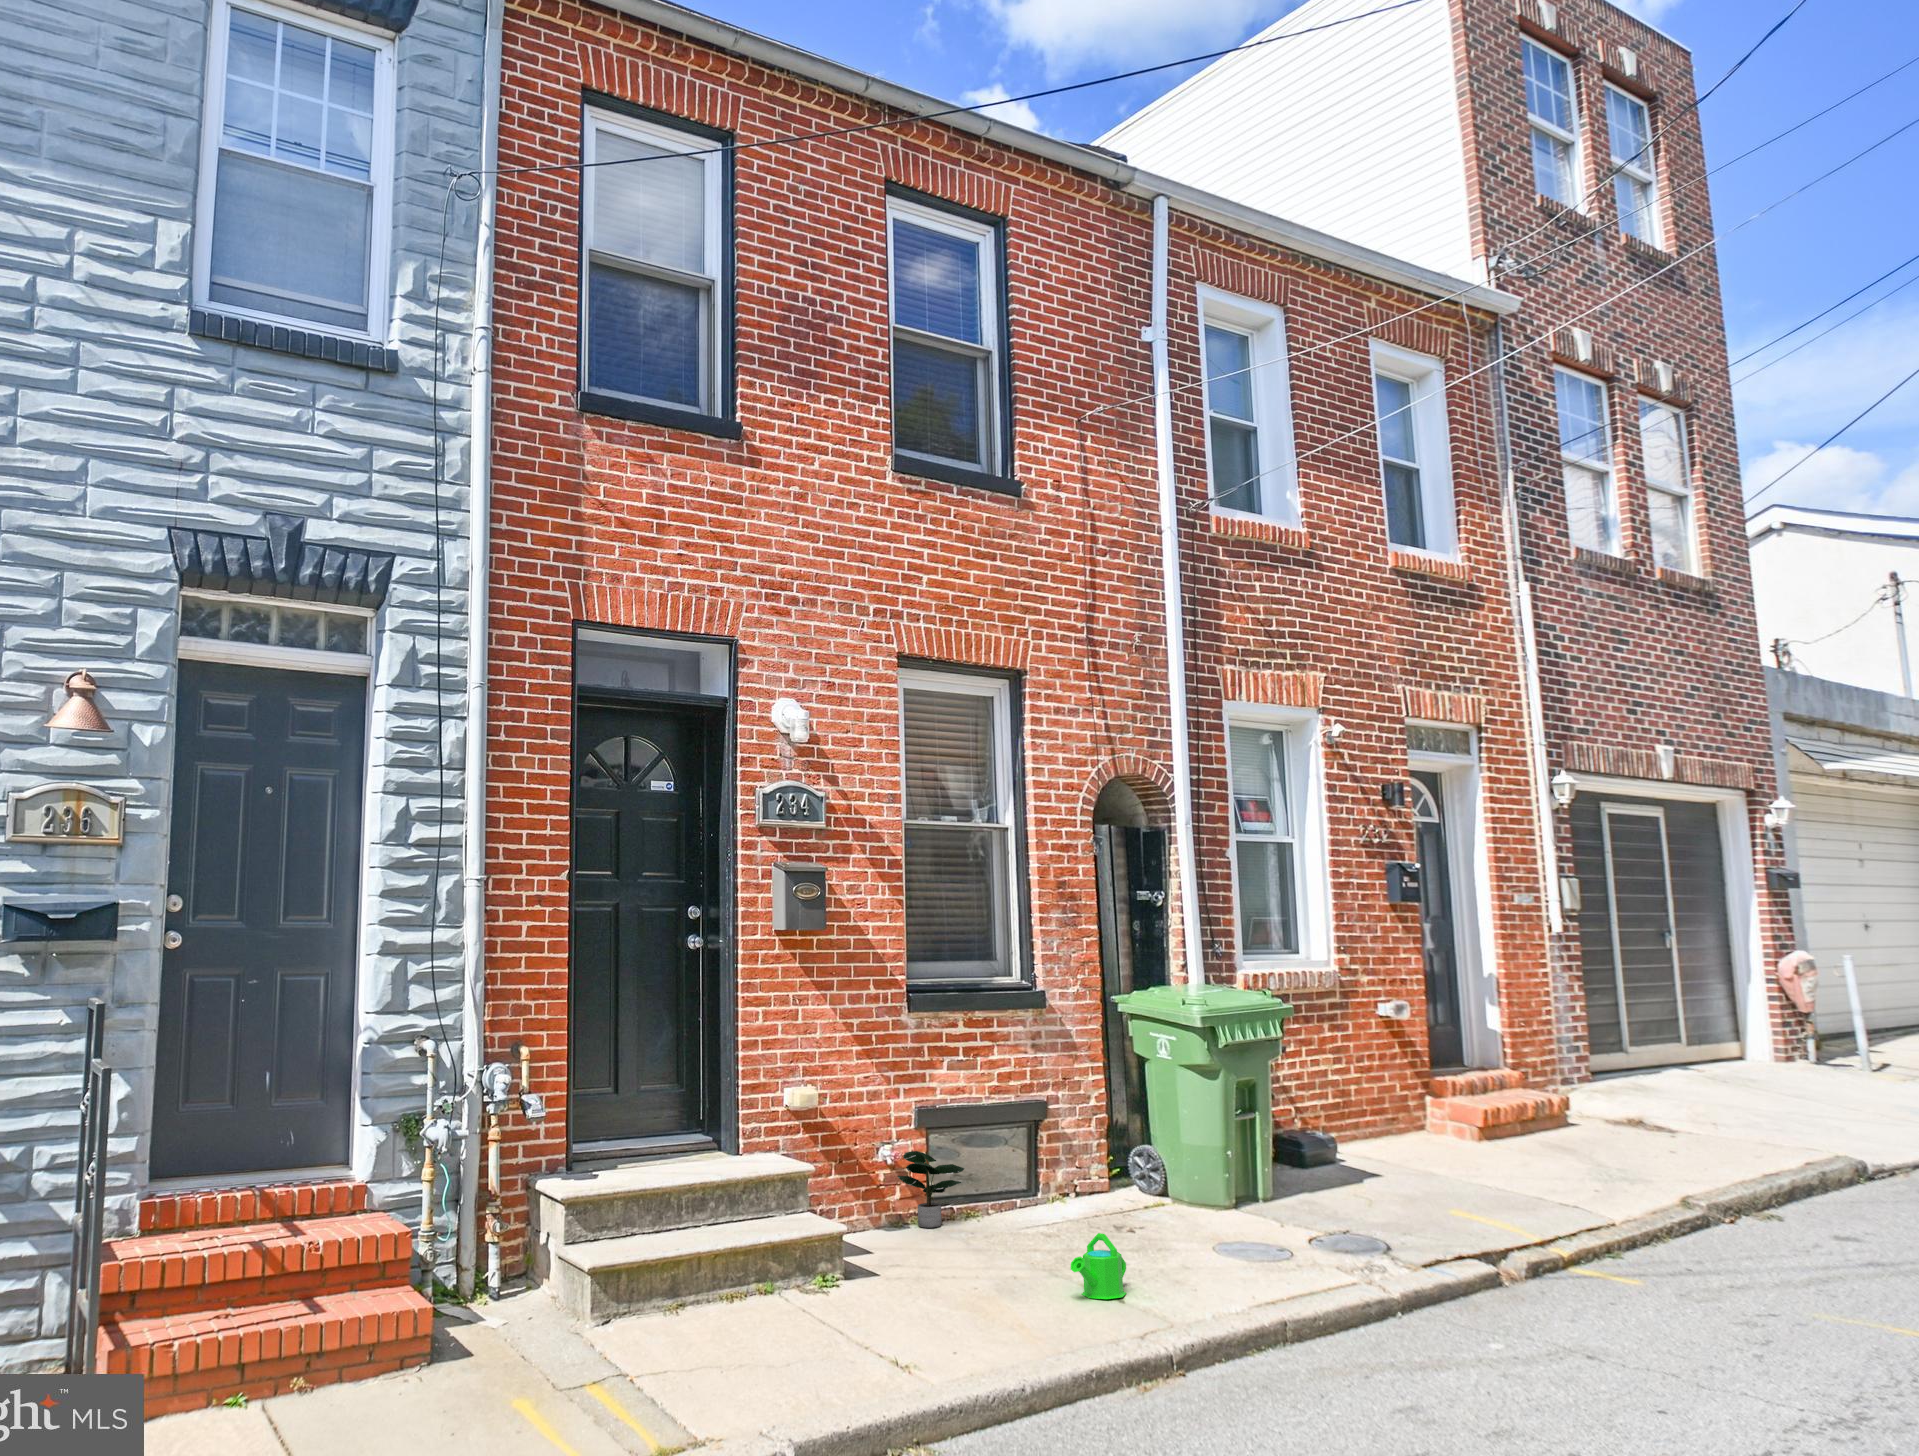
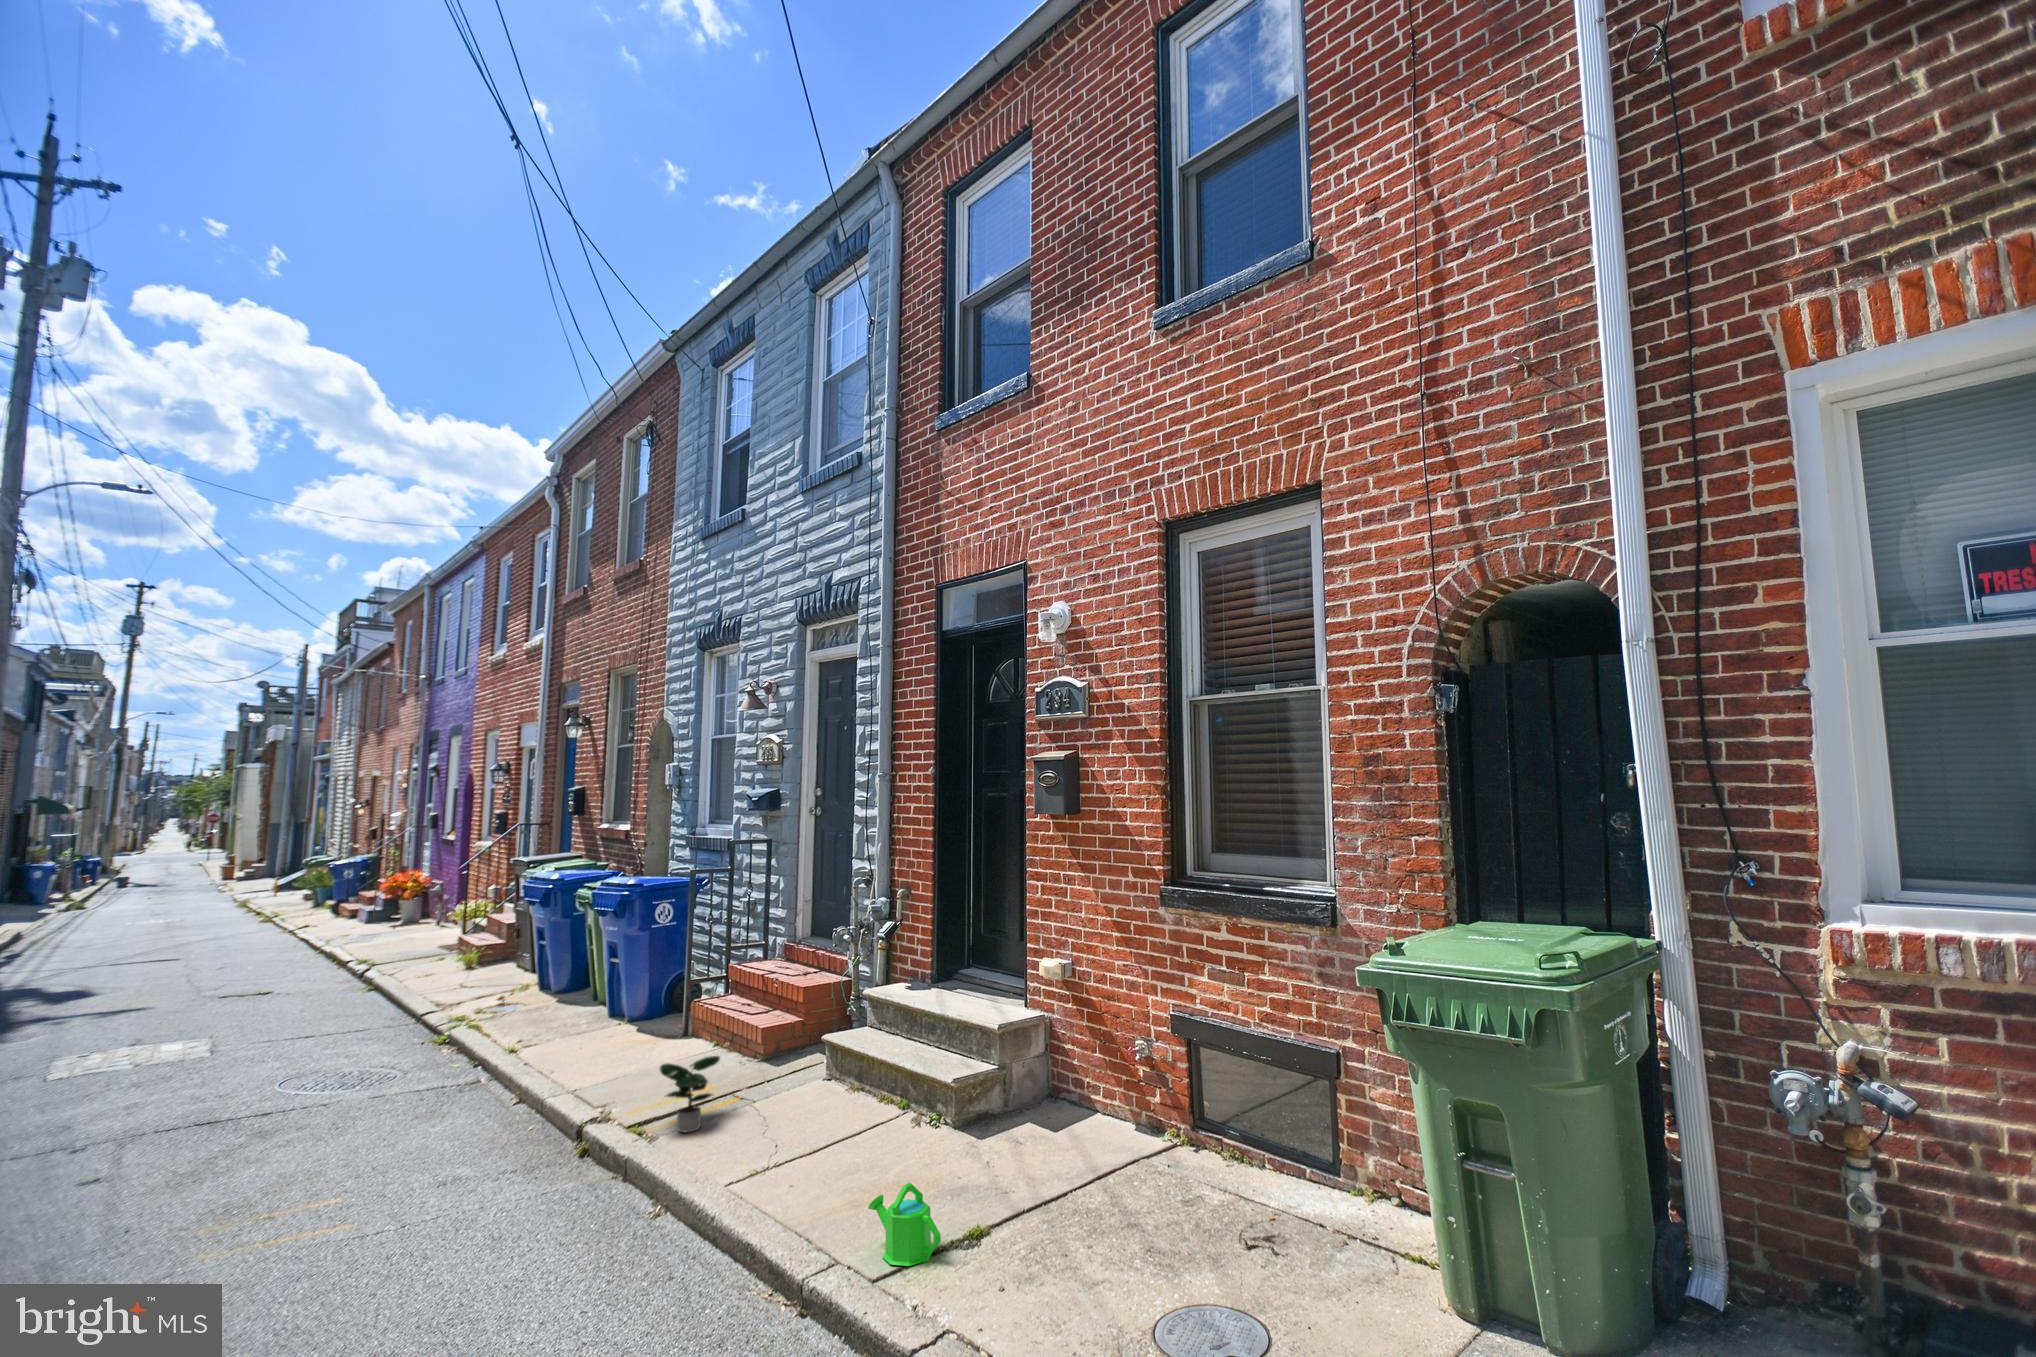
potted plant: present [897,1151,964,1228] -> present [660,1056,720,1132]

